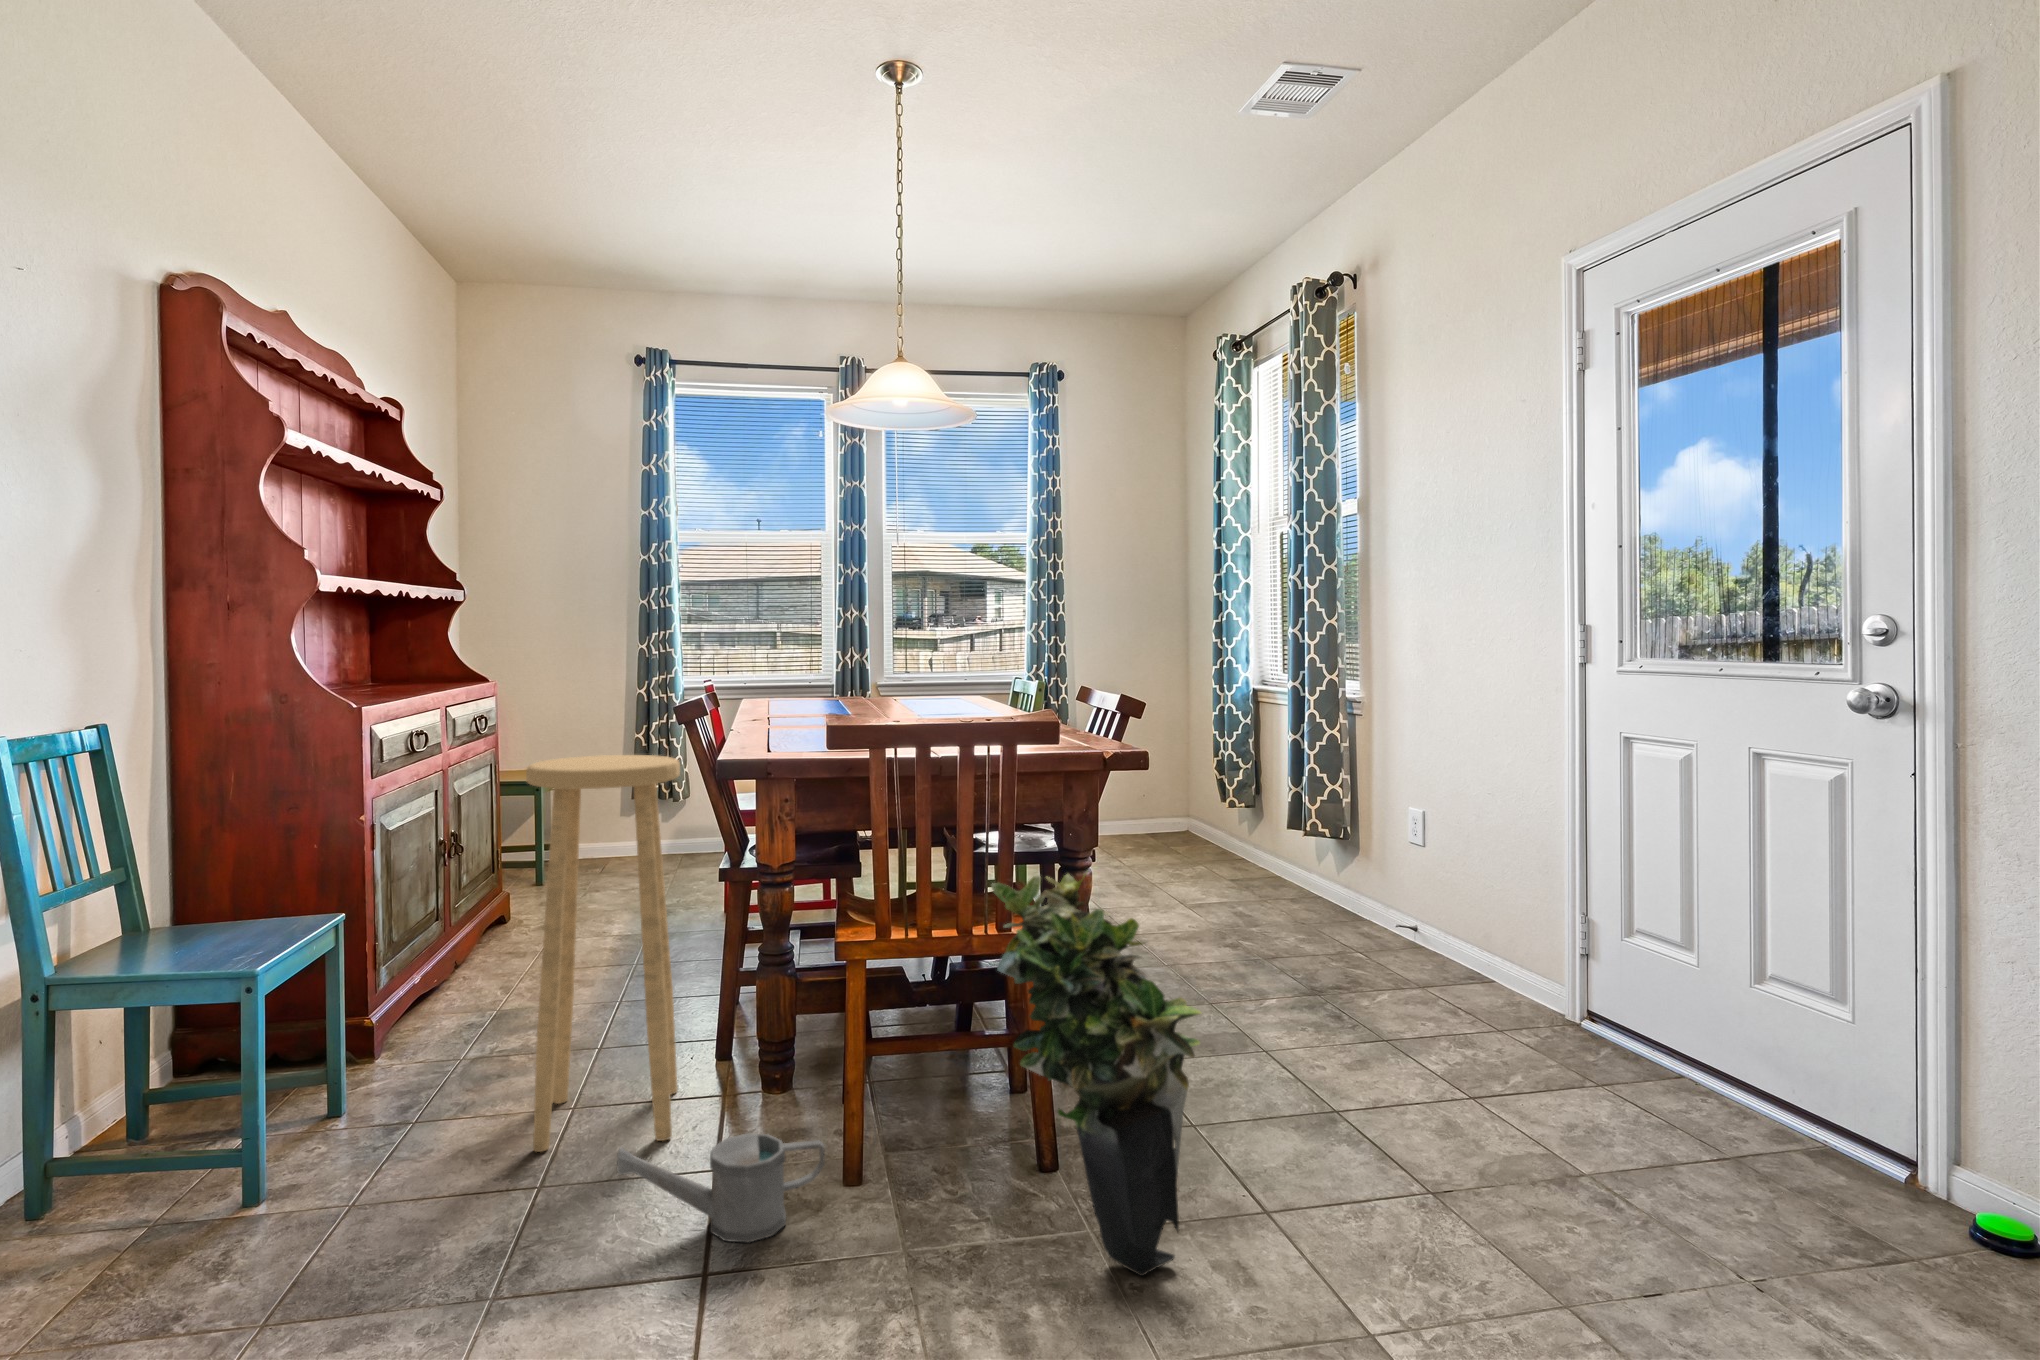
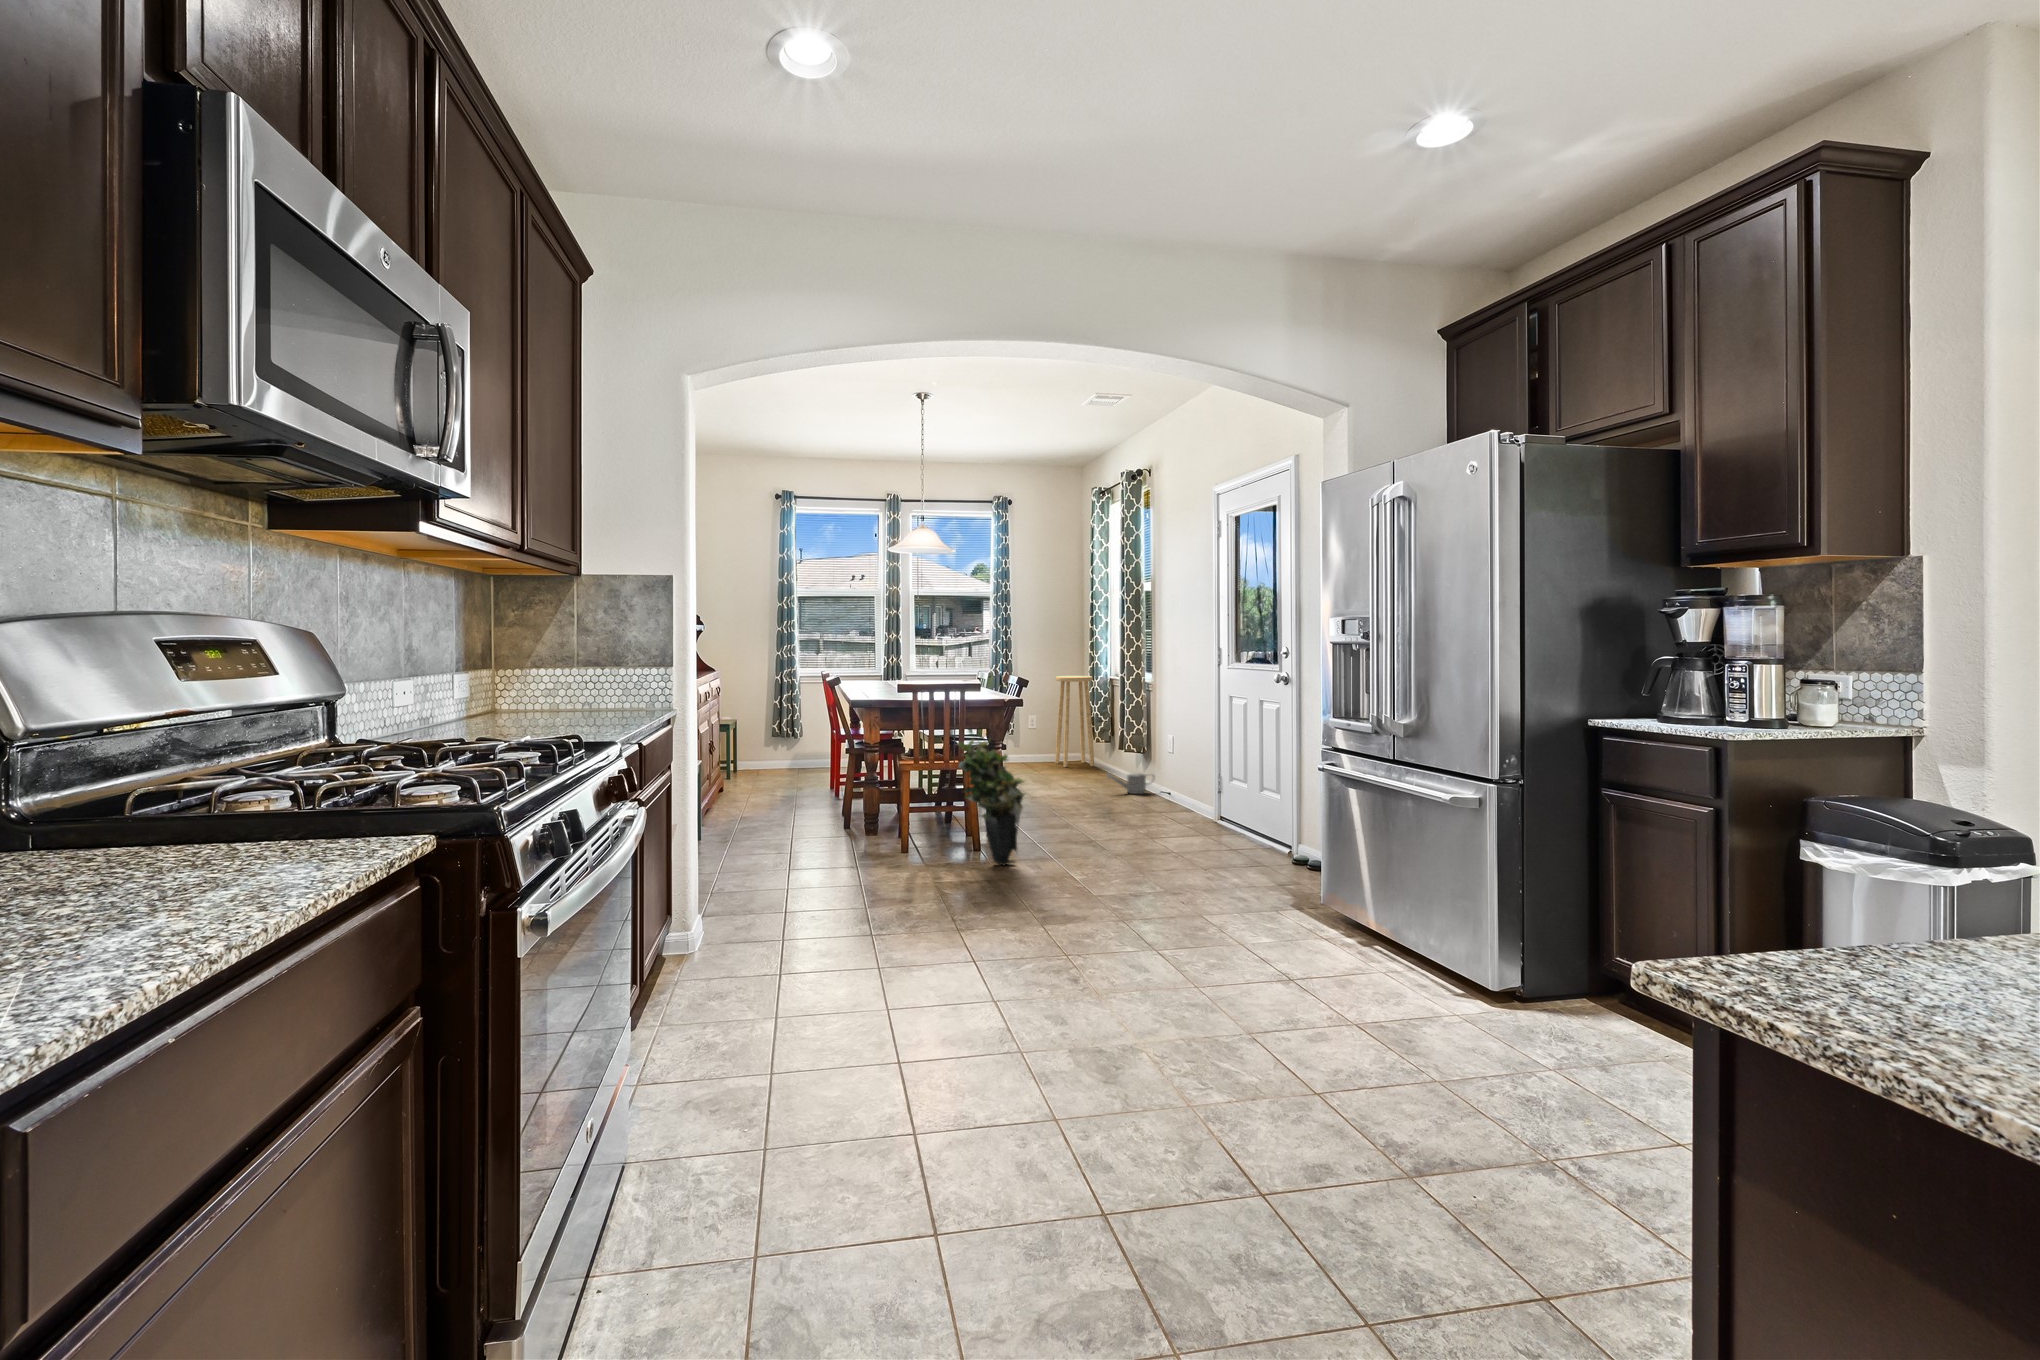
stool: present [526,755,680,1152] -> present [1055,676,1094,767]
watering can: present [617,1133,824,1242] -> present [1107,773,1154,794]

